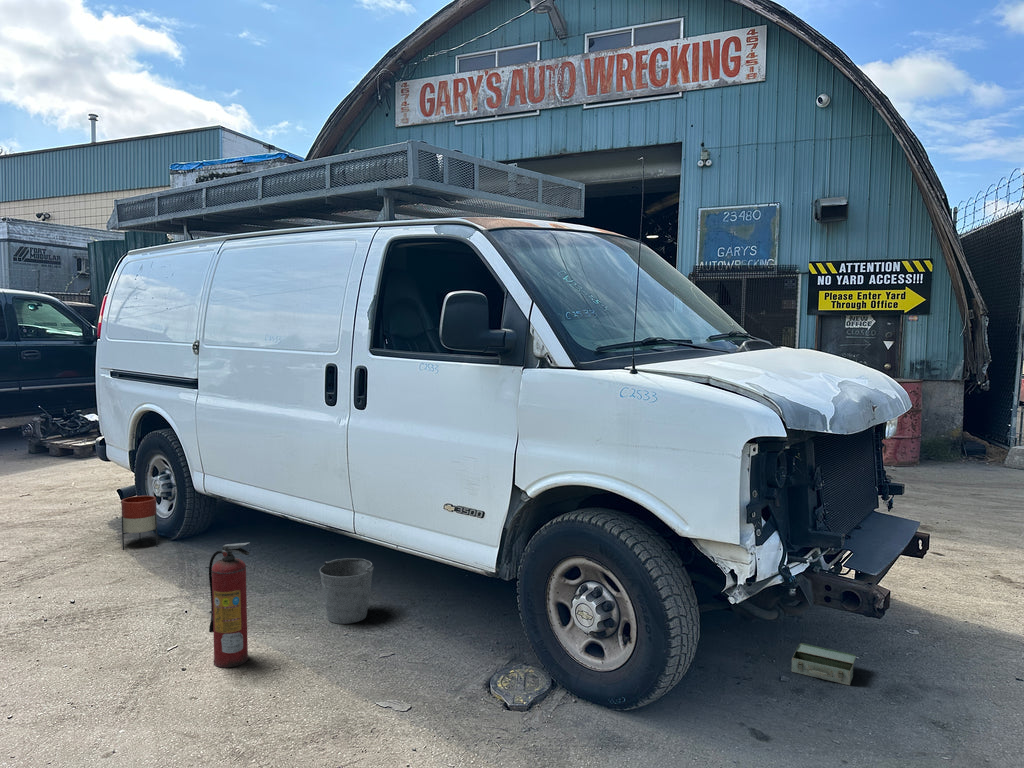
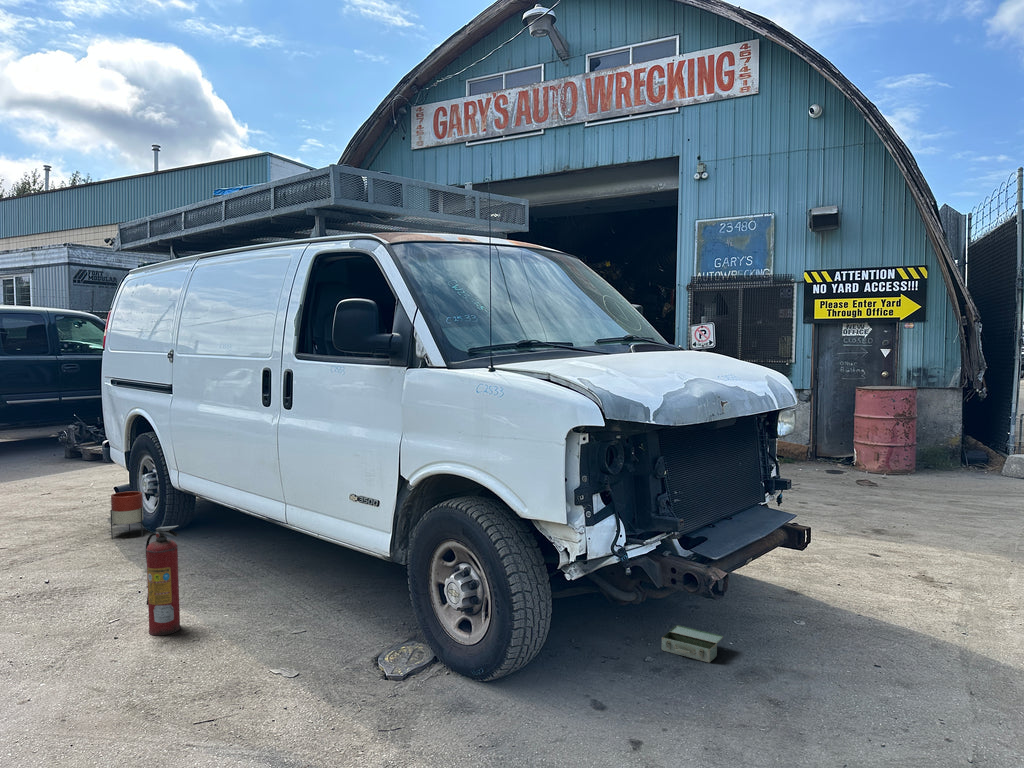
bucket: present [319,558,374,624] -> none [256,545,306,603]

